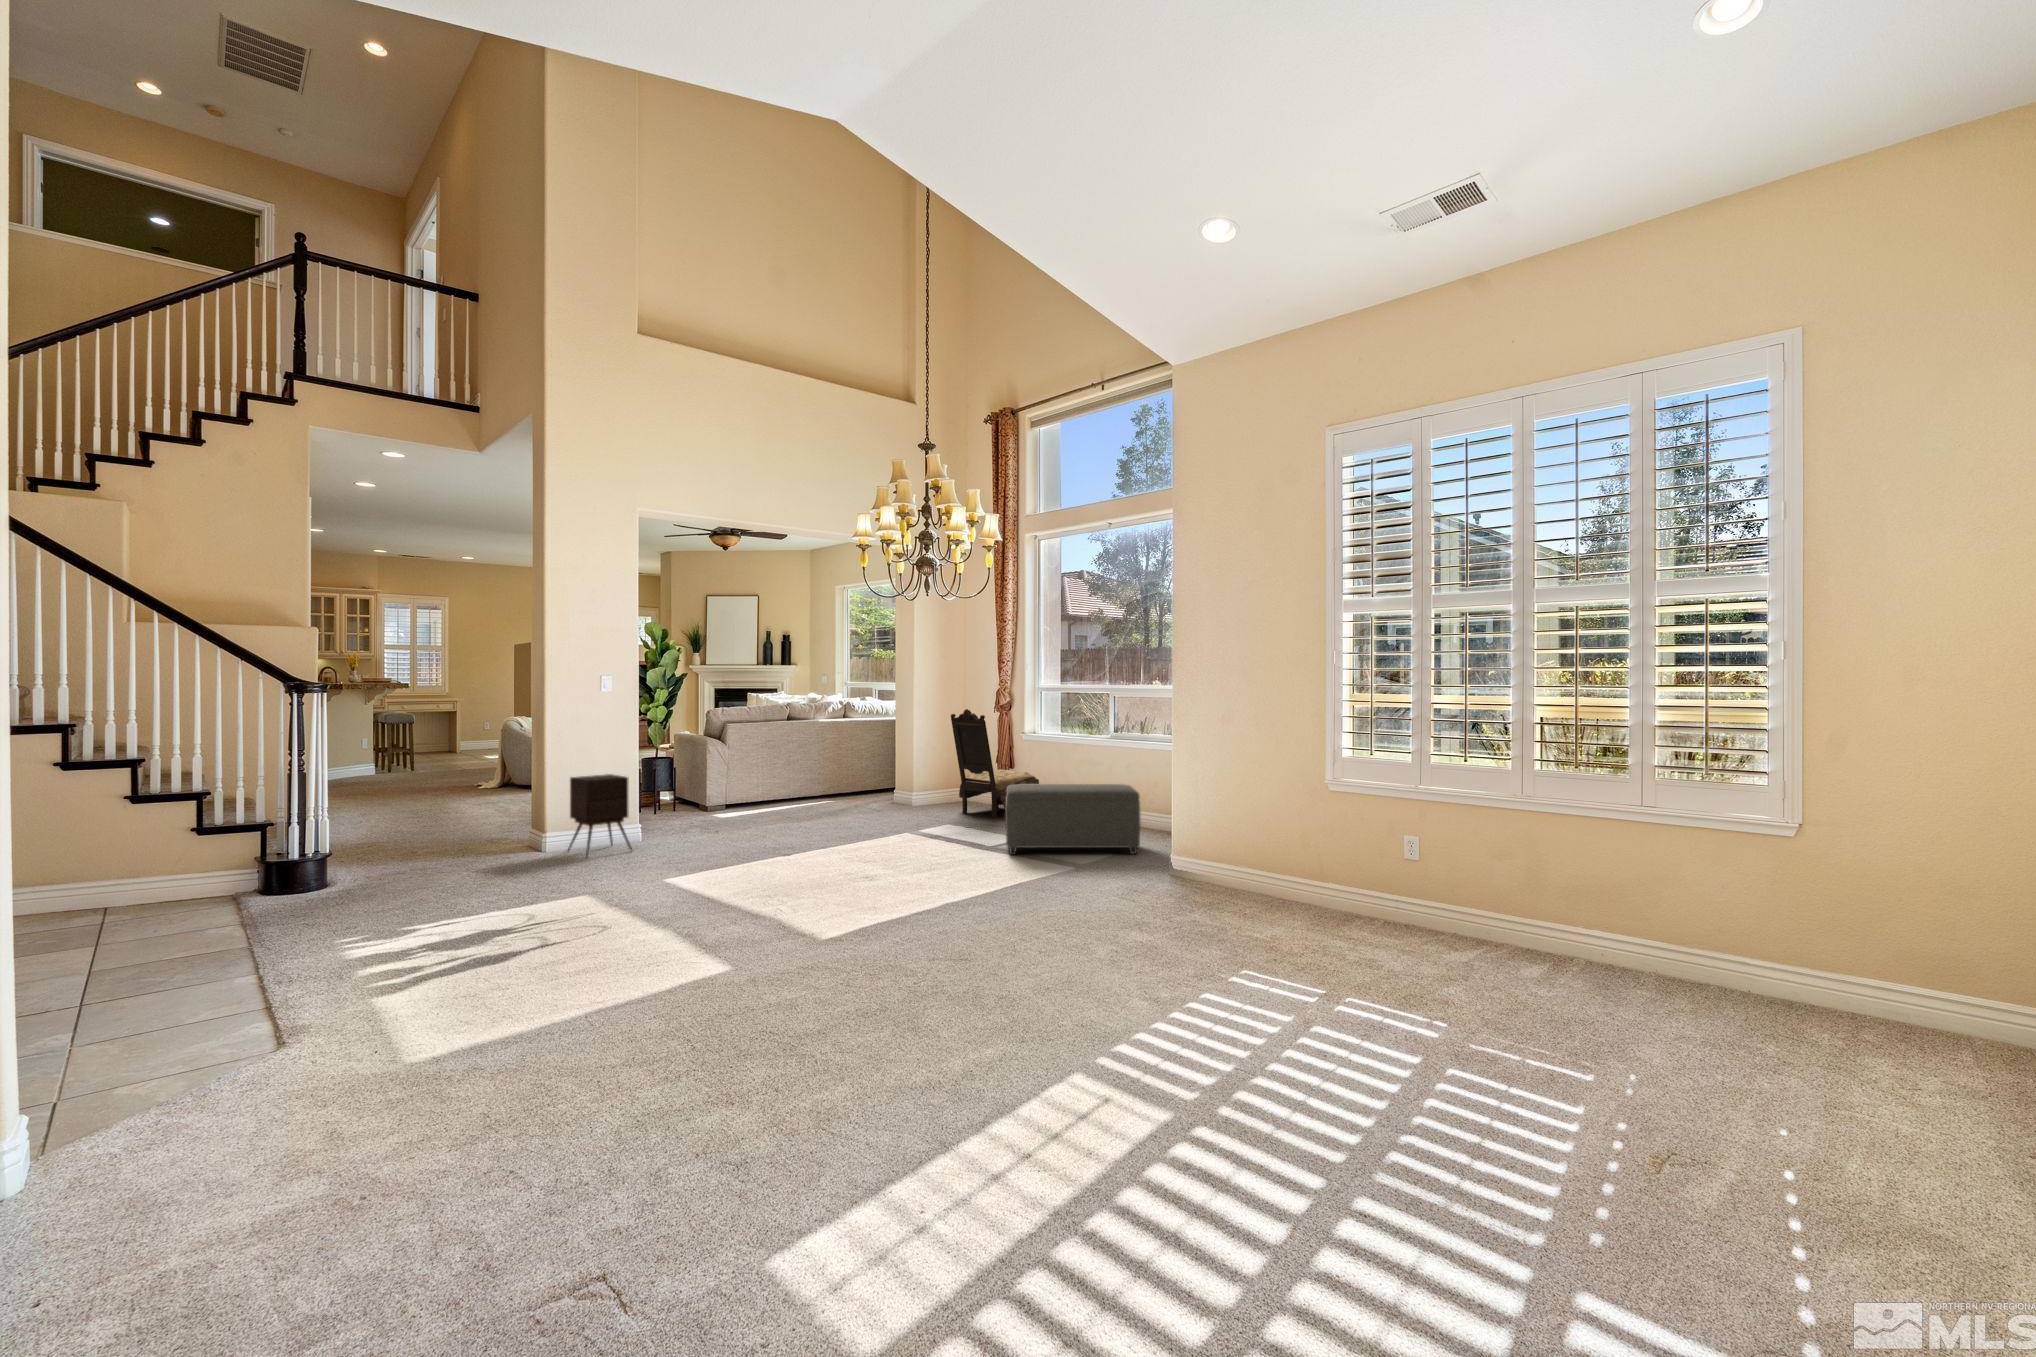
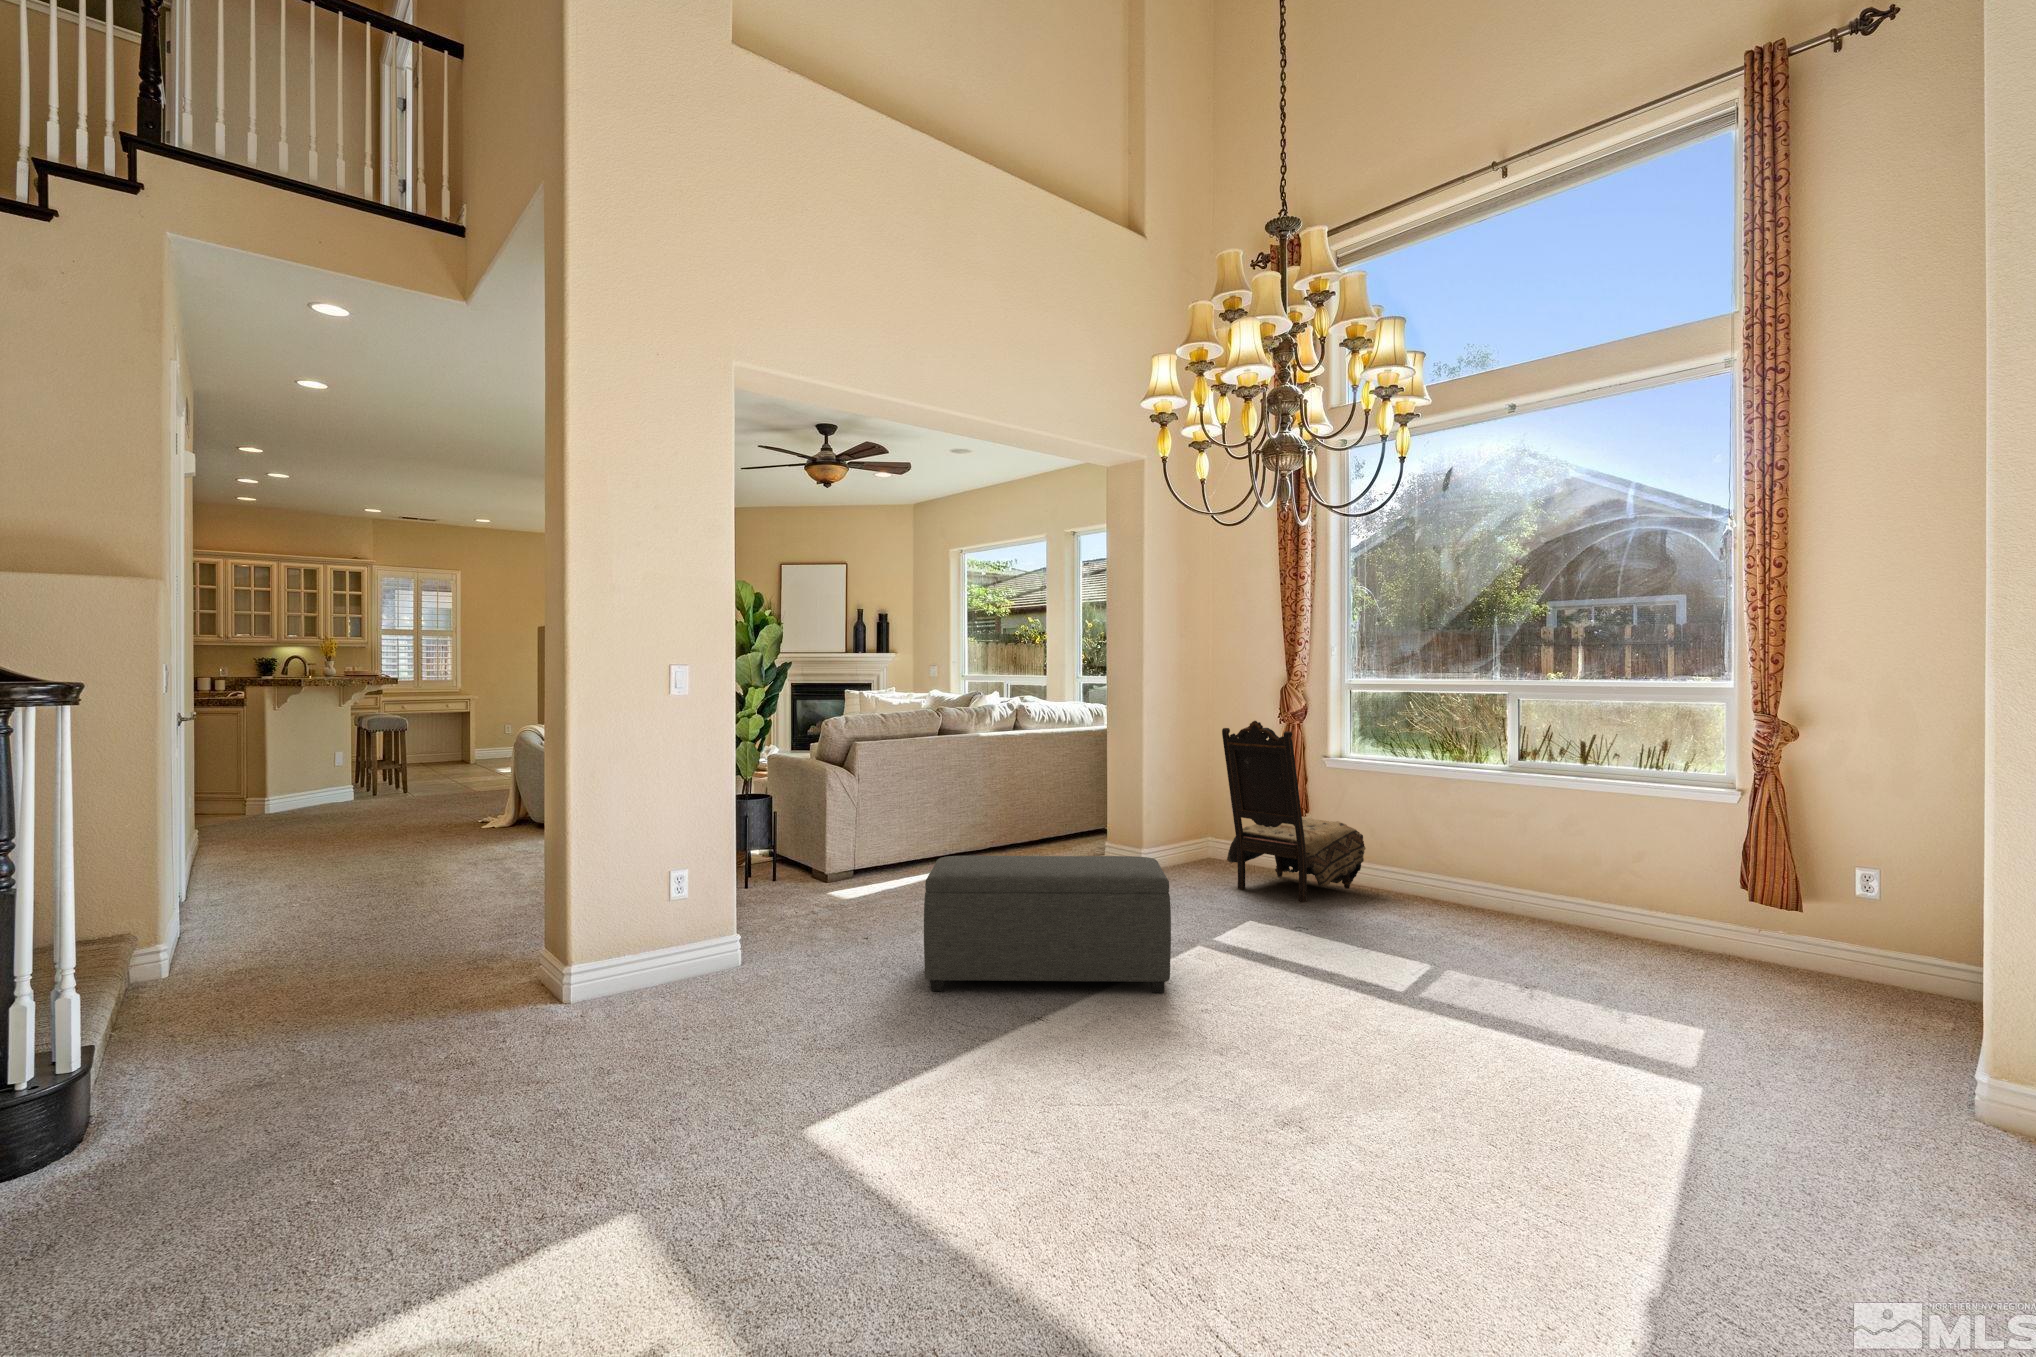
side table: present [568,774,632,857] -> none [611,847,732,1018]
ottoman: present [1005,784,1140,855] -> present [924,855,1171,993]

